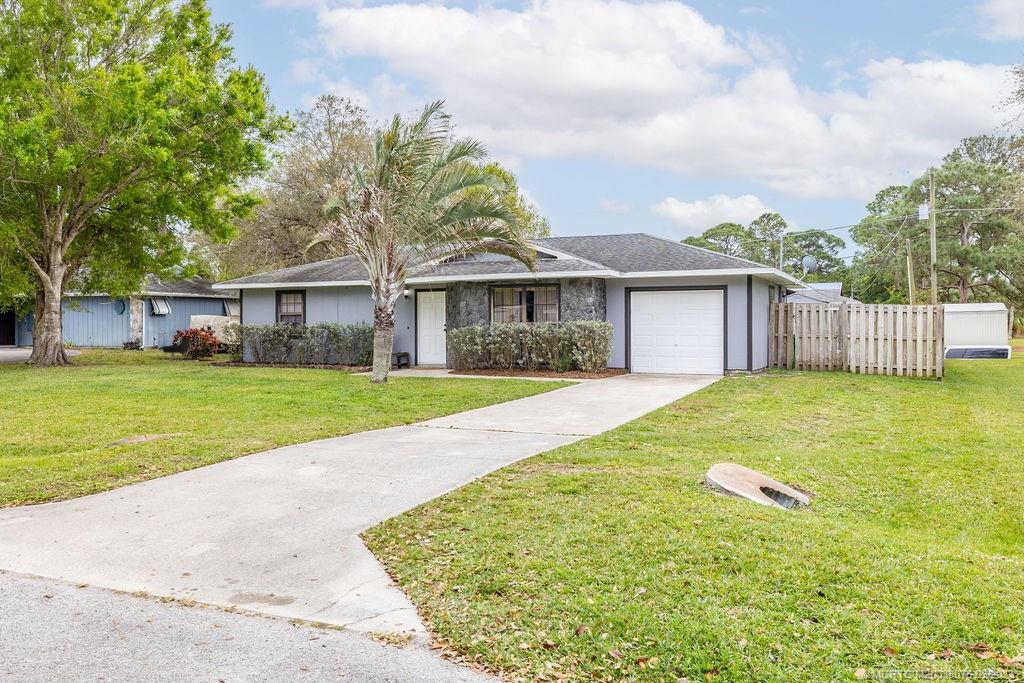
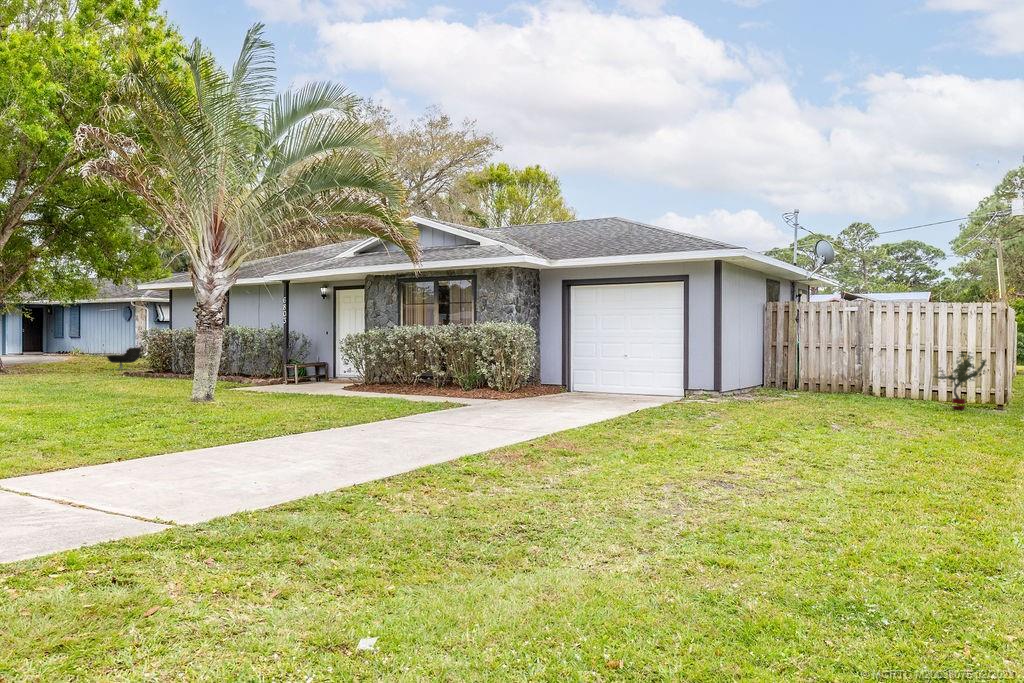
potted tree: none [895,341,932,380] -> present [934,352,986,410]

